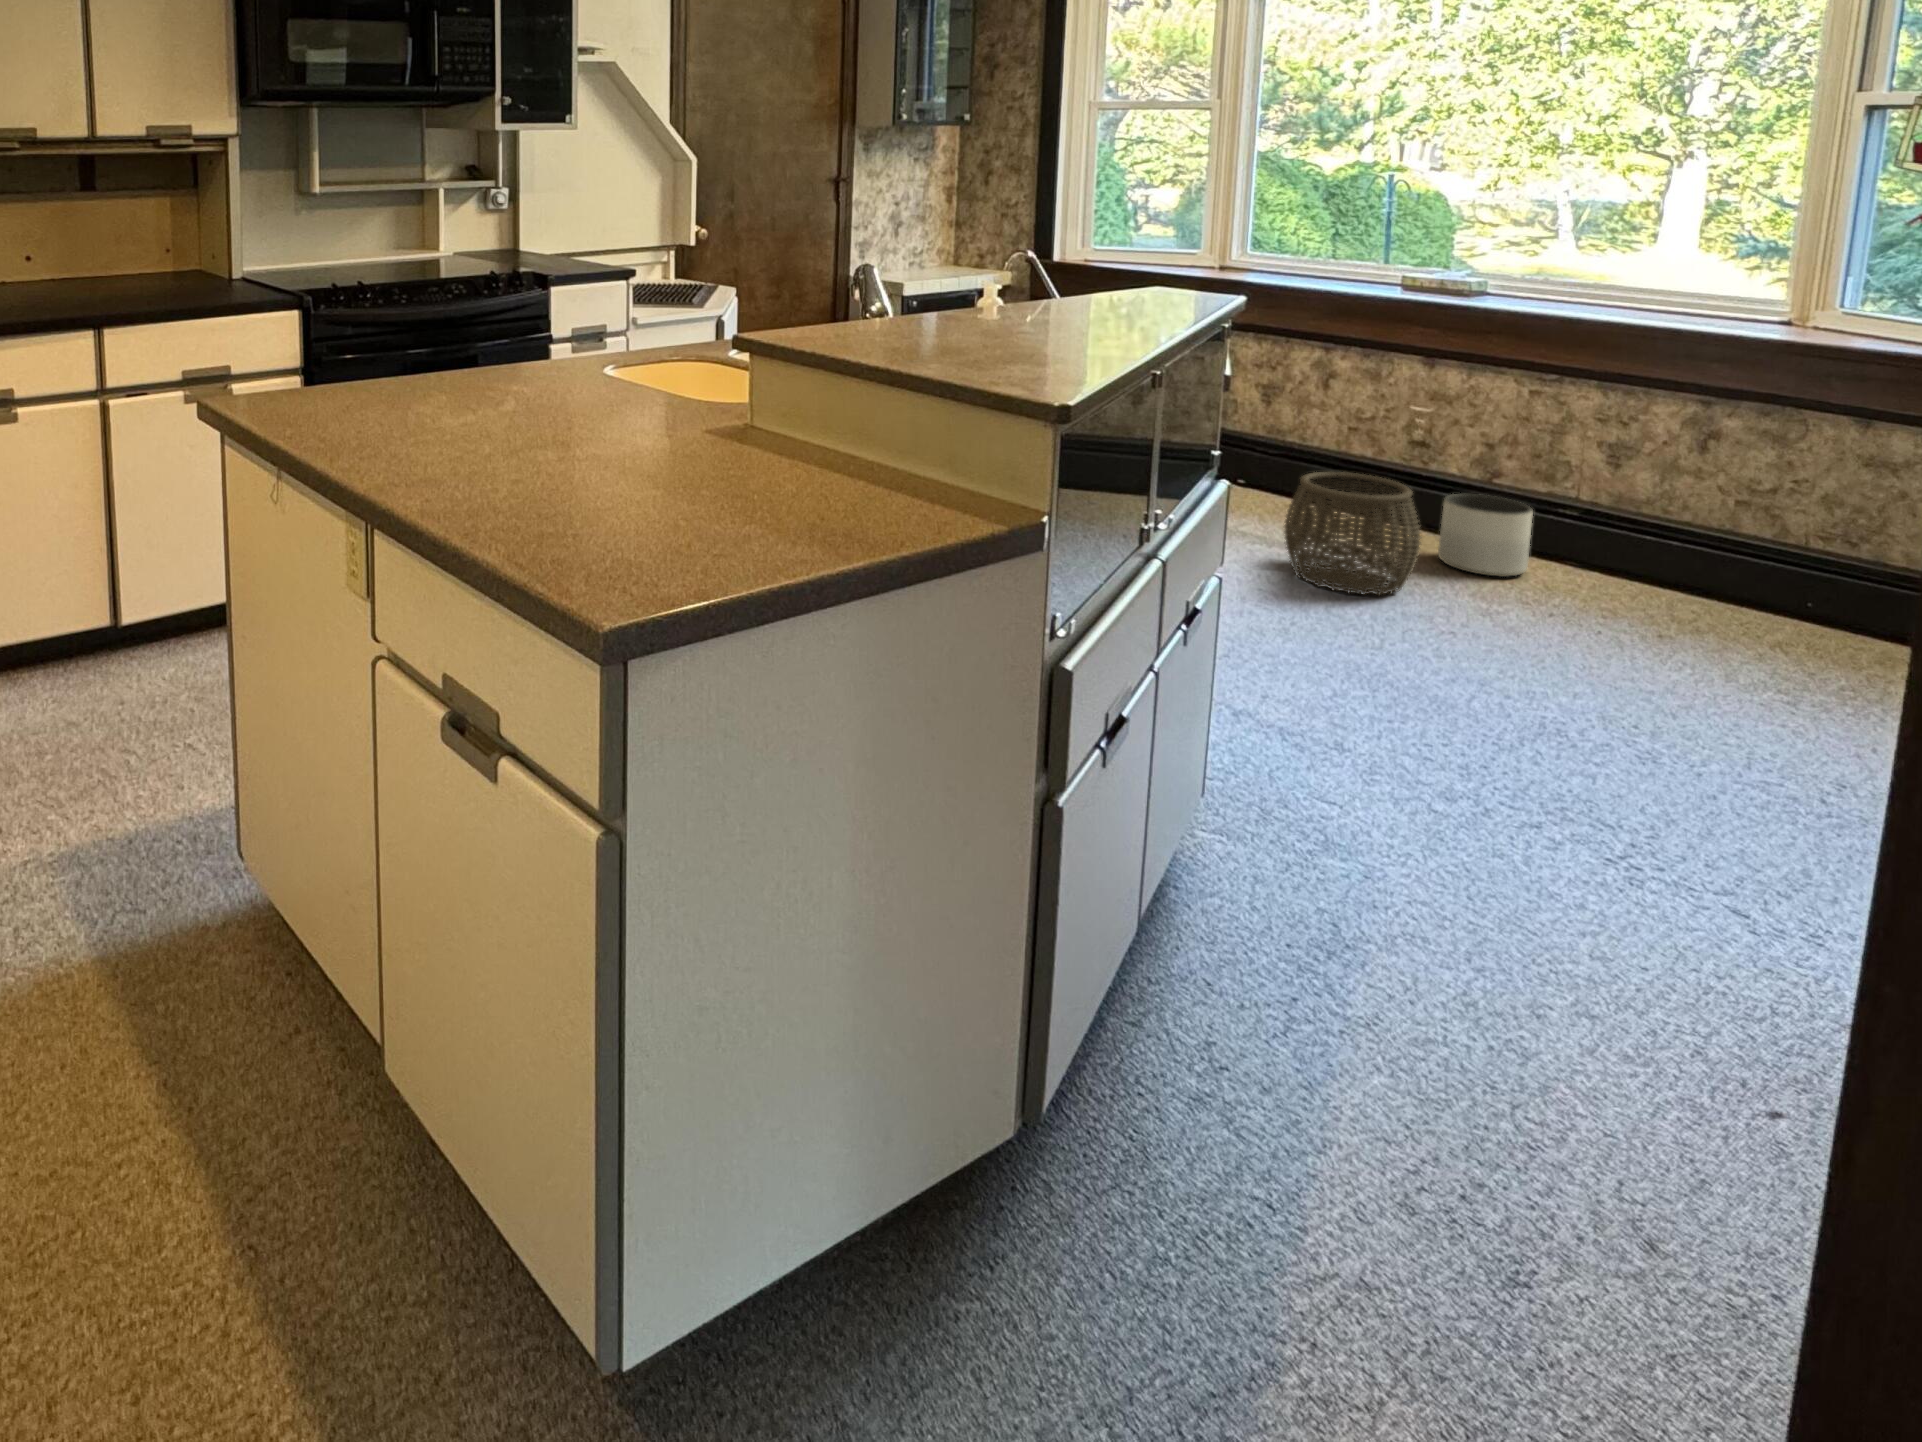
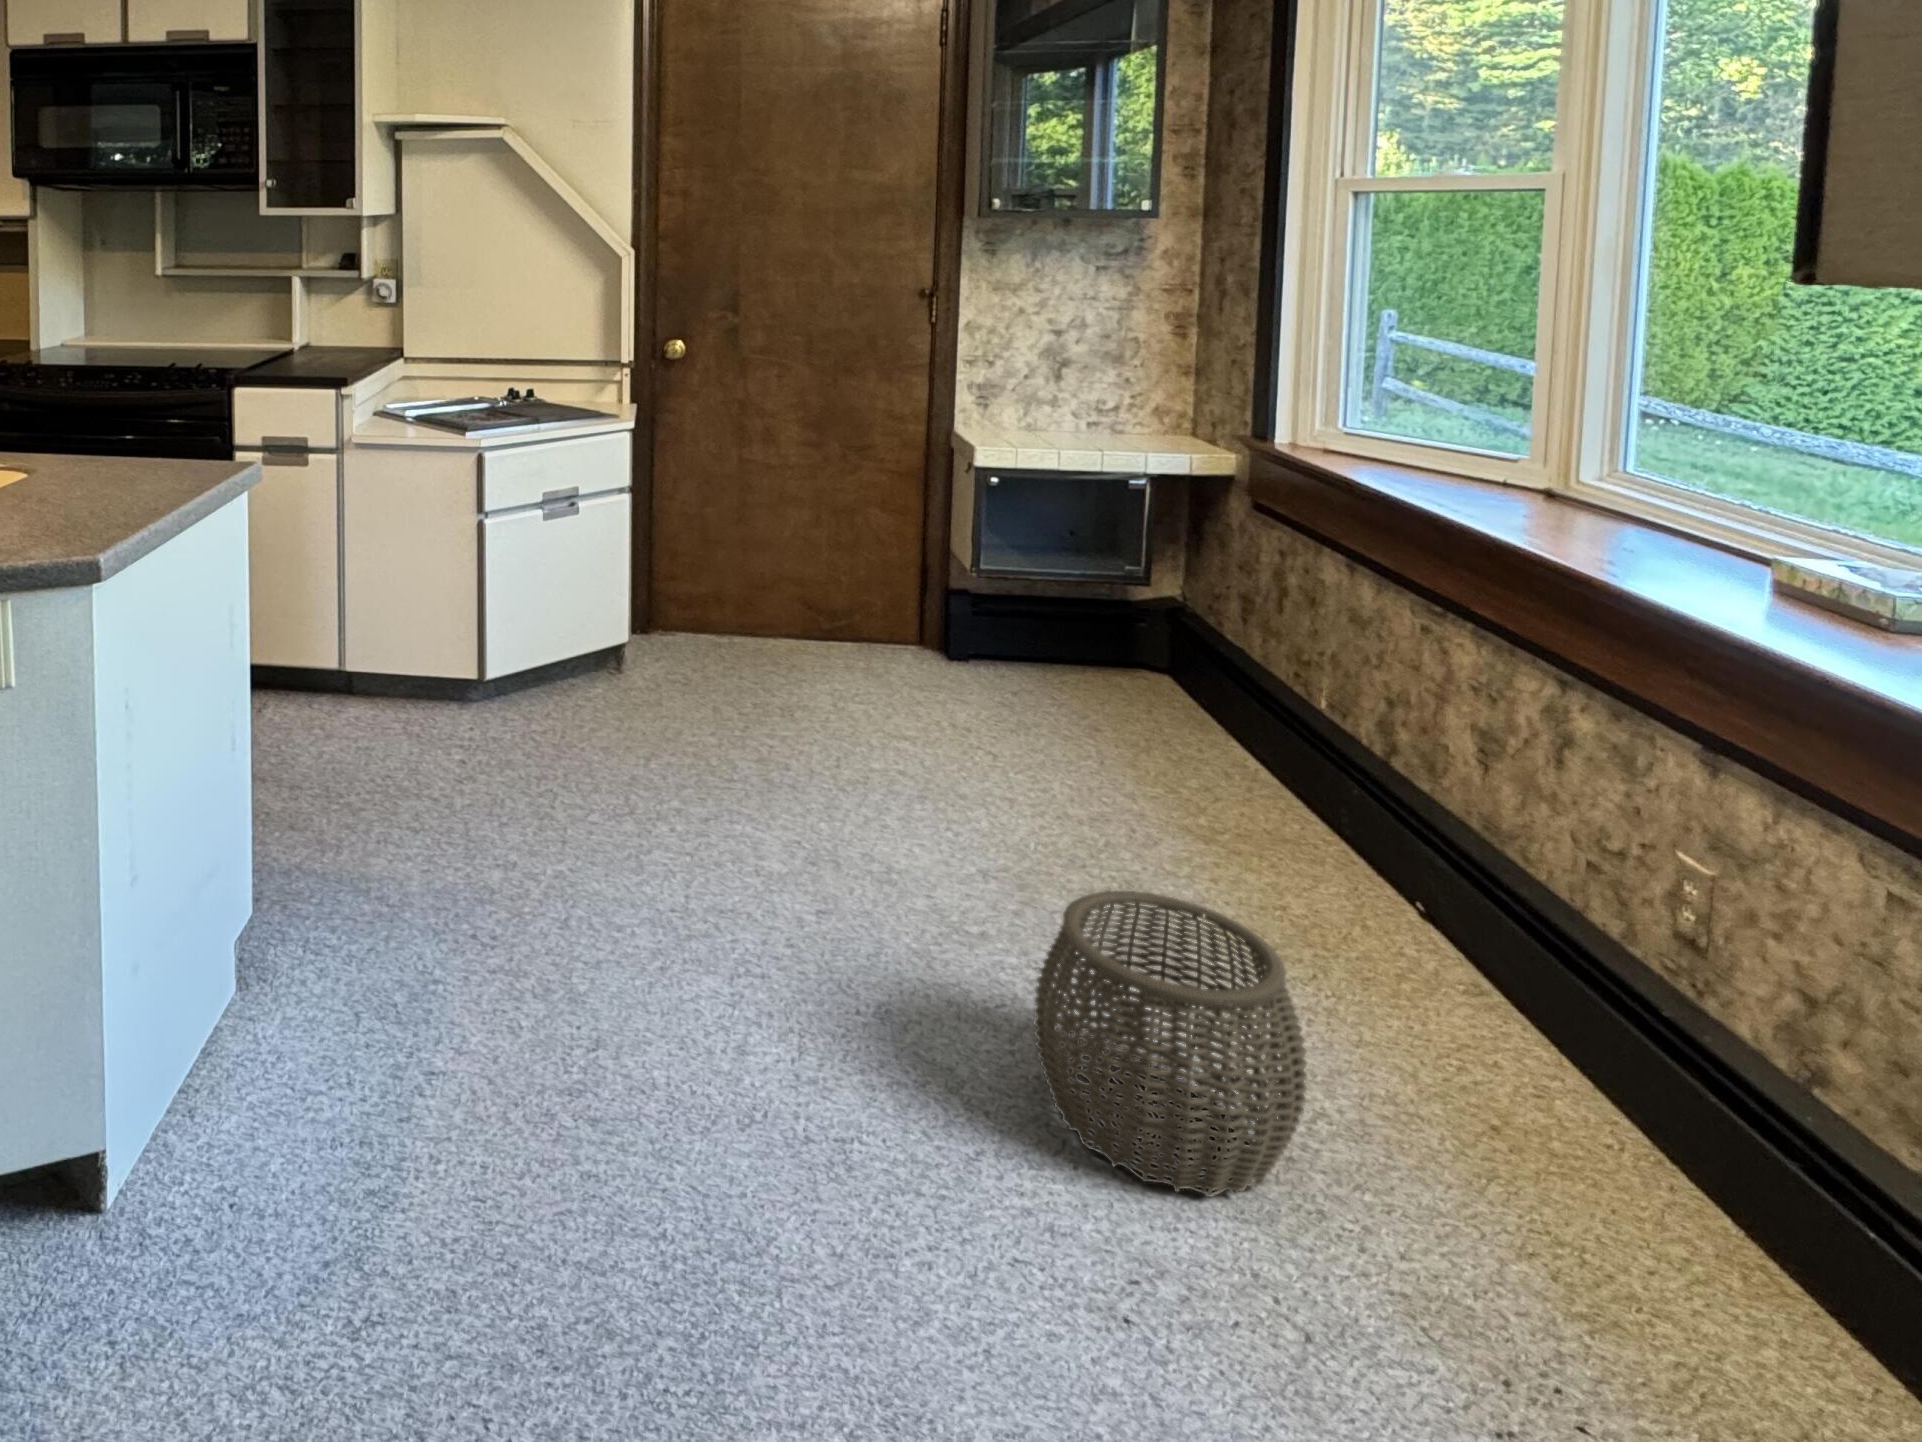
planter: present [1438,494,1533,577] -> none [1495,1063,1738,1327]

